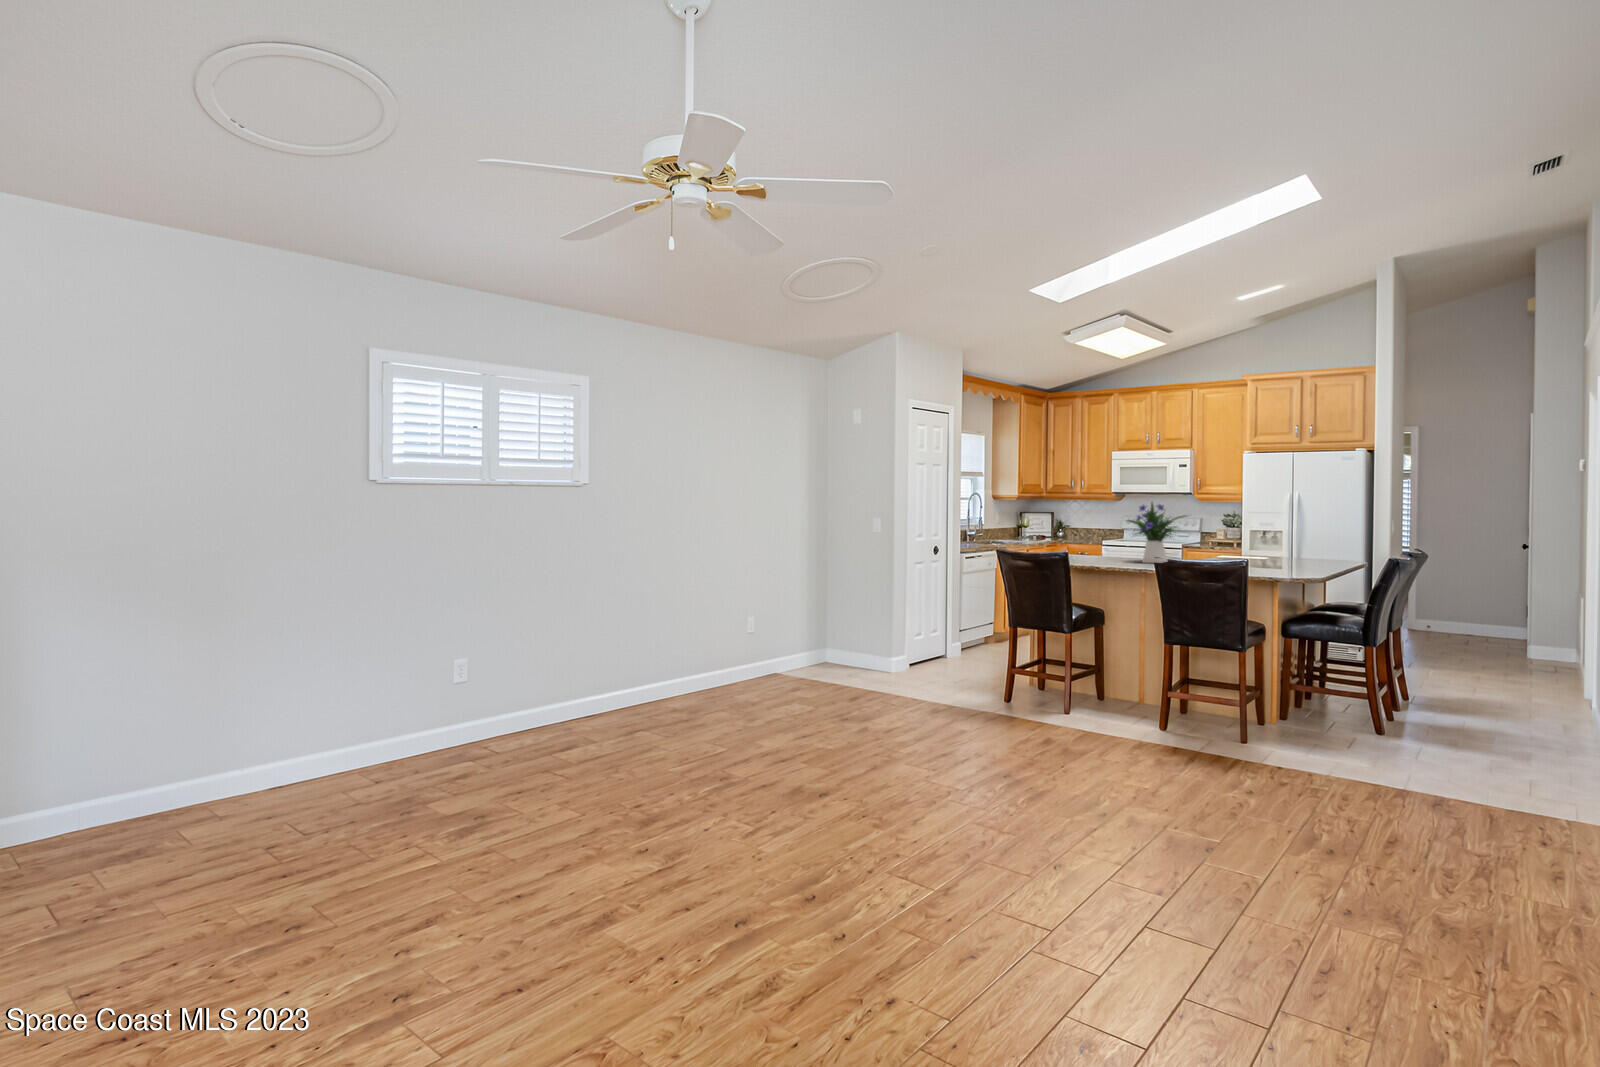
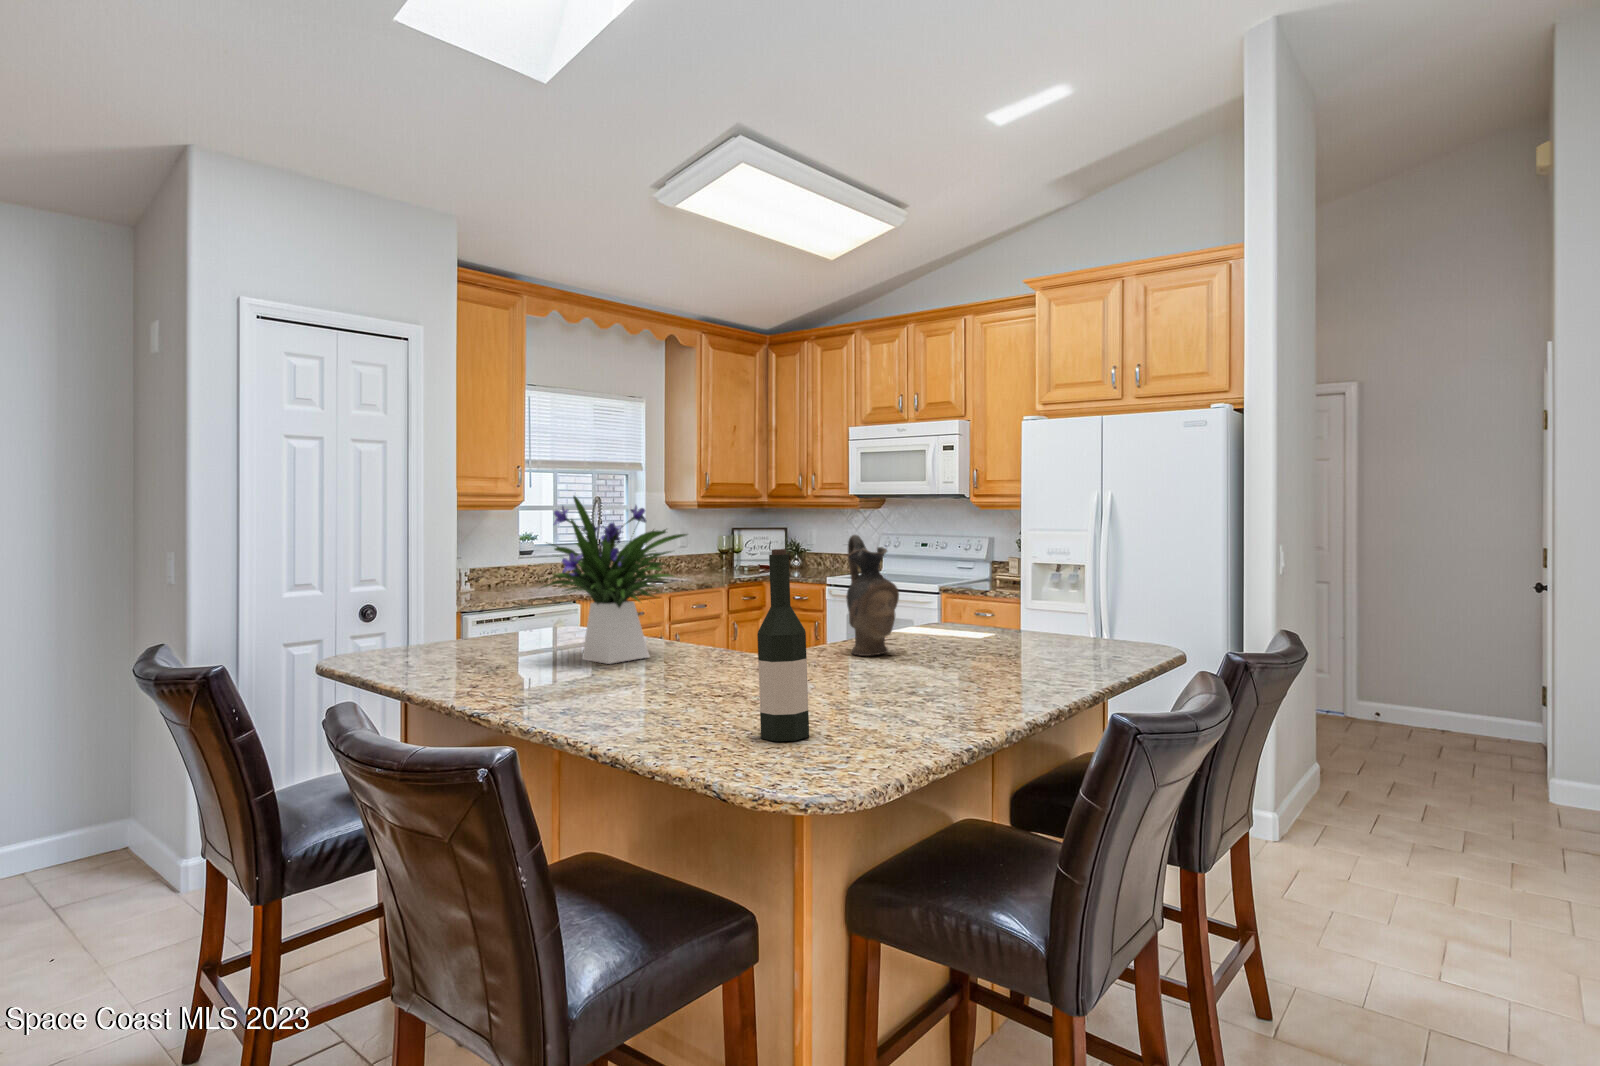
ceramic pitcher: none [1236,515,1262,562] -> present [846,535,899,656]
wine bottle: none [1274,519,1291,573] -> present [757,549,809,741]

